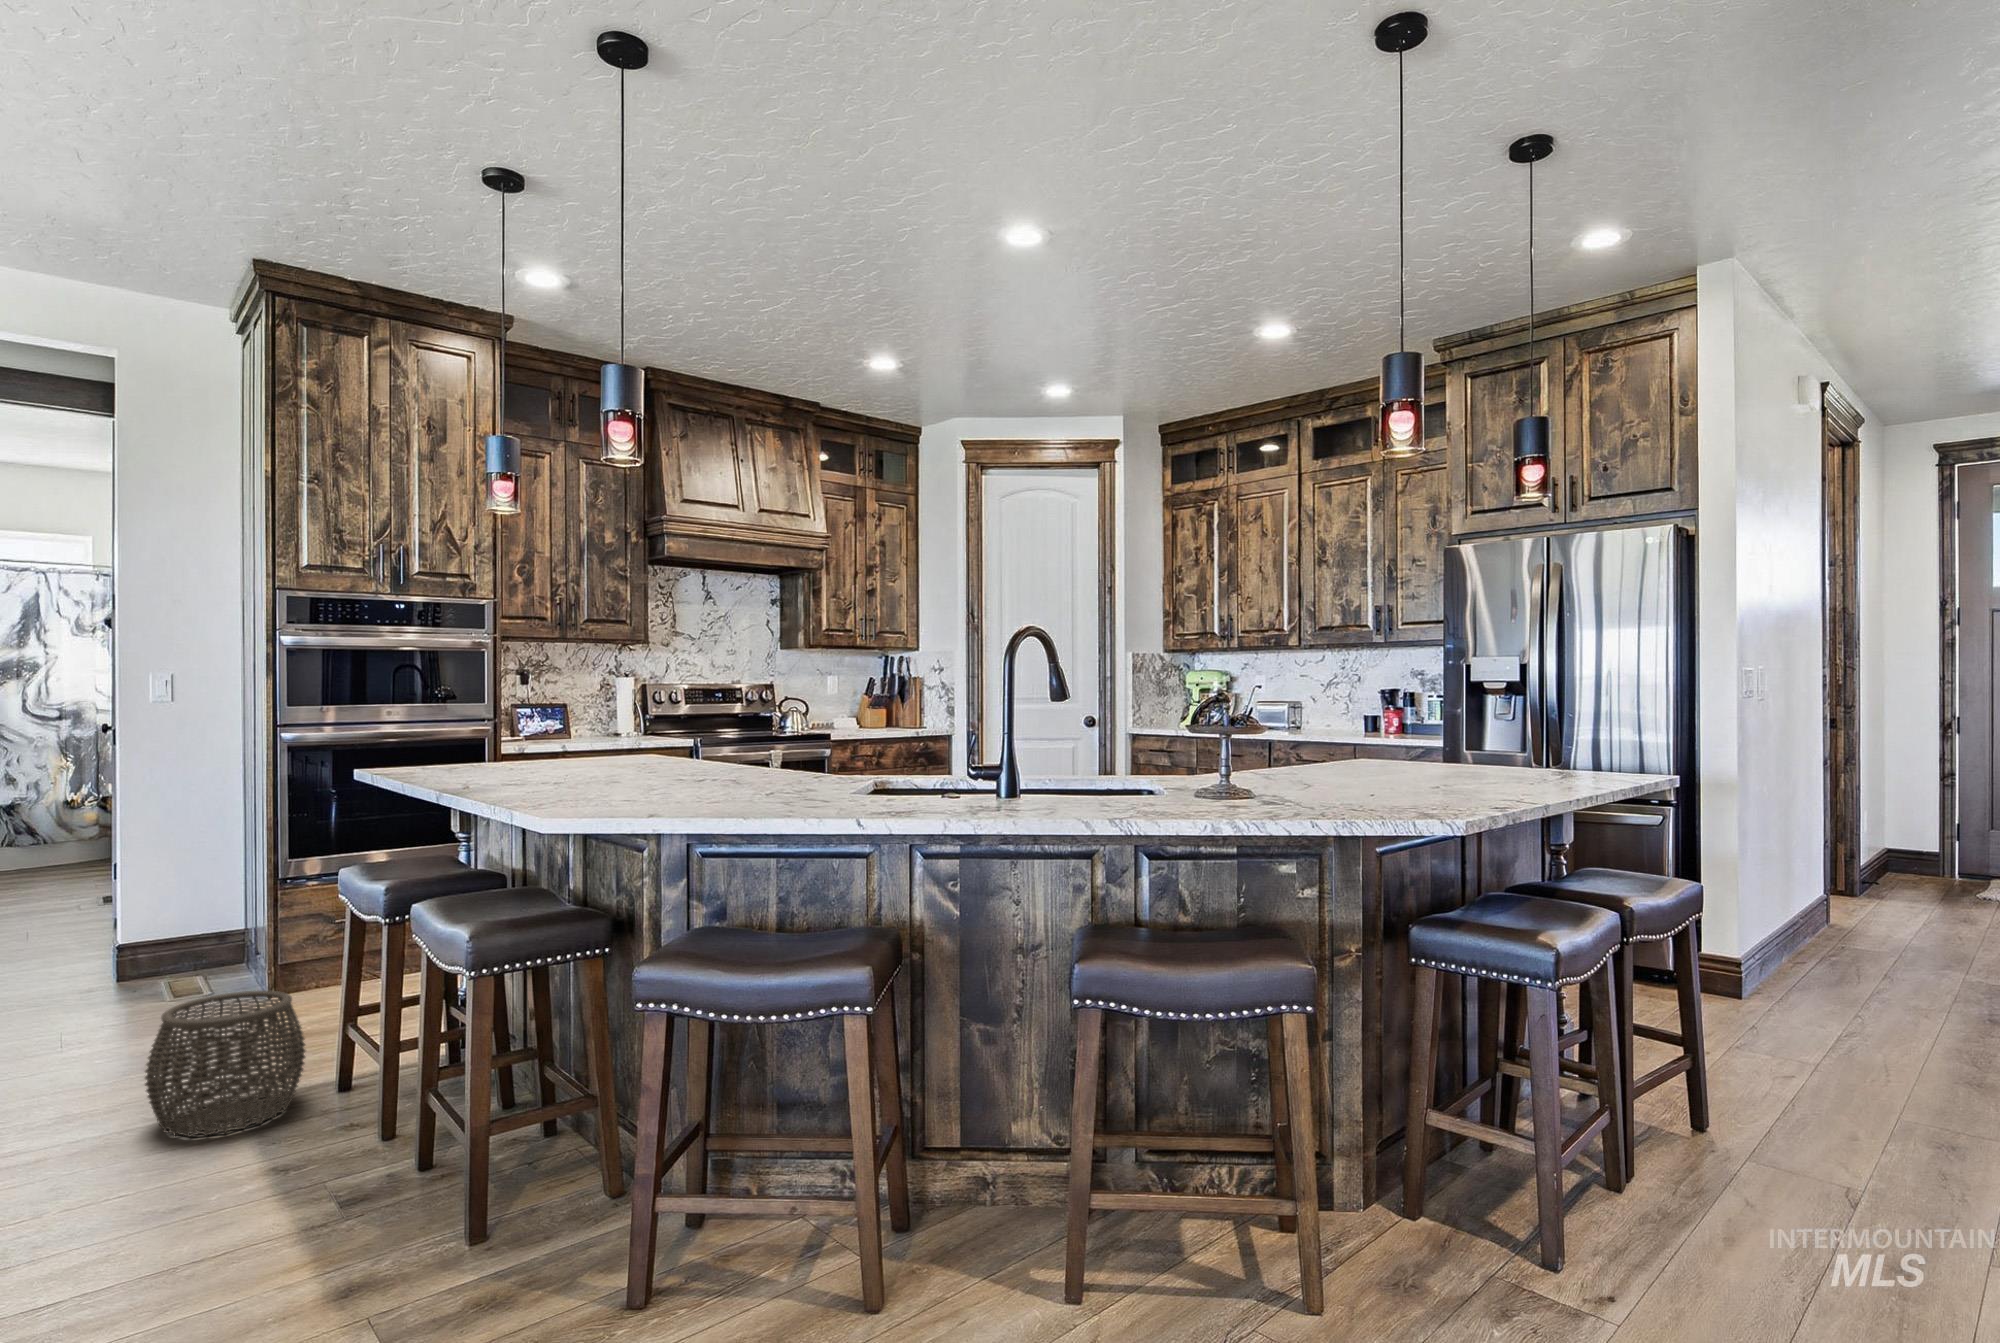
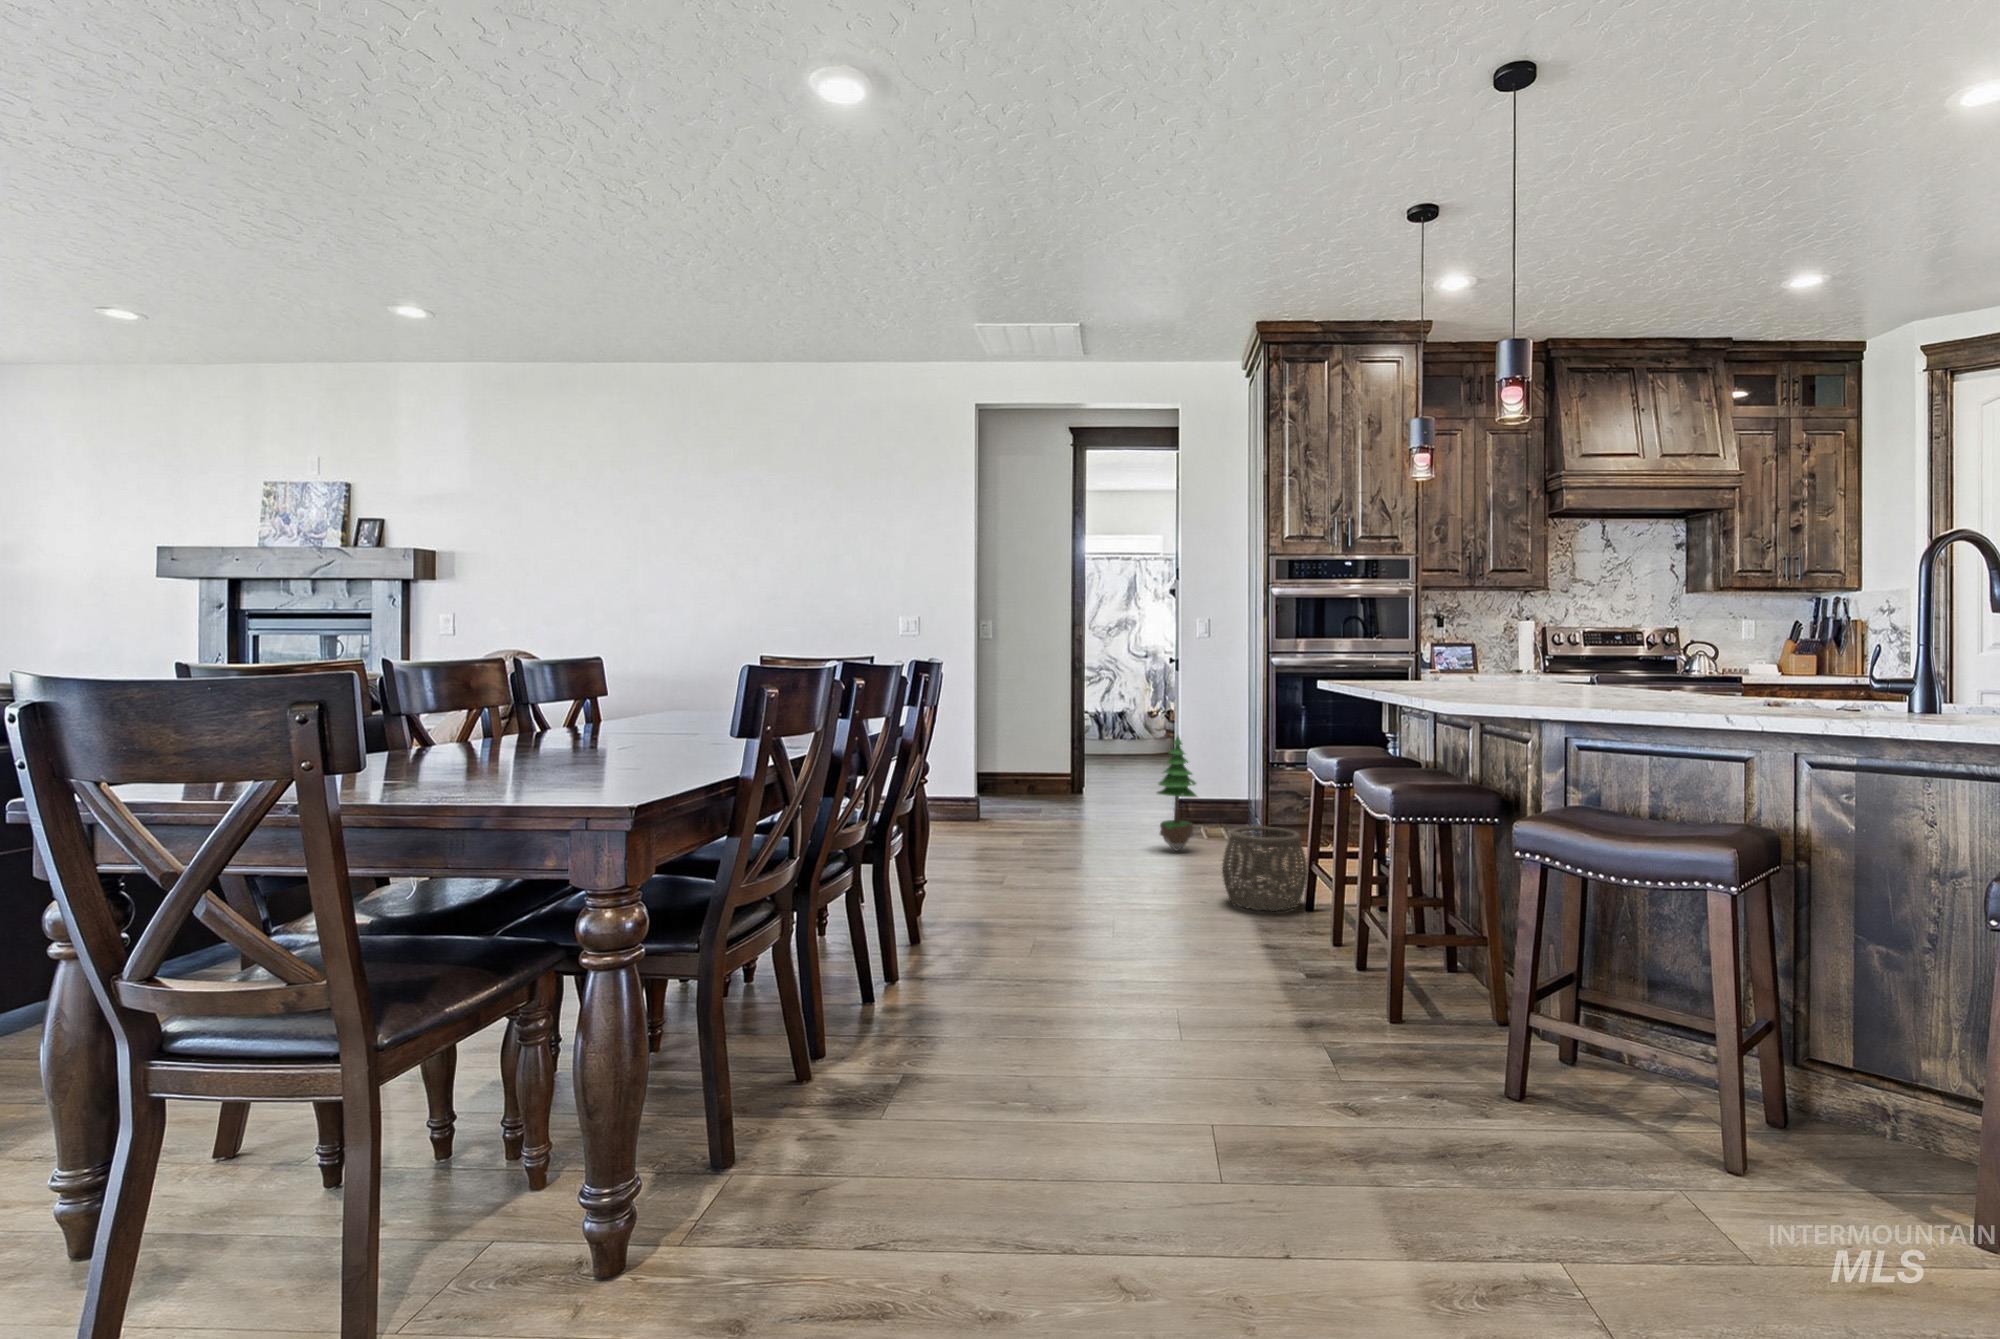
potted tree: none [60,853,145,1037] -> present [1156,736,1197,850]

